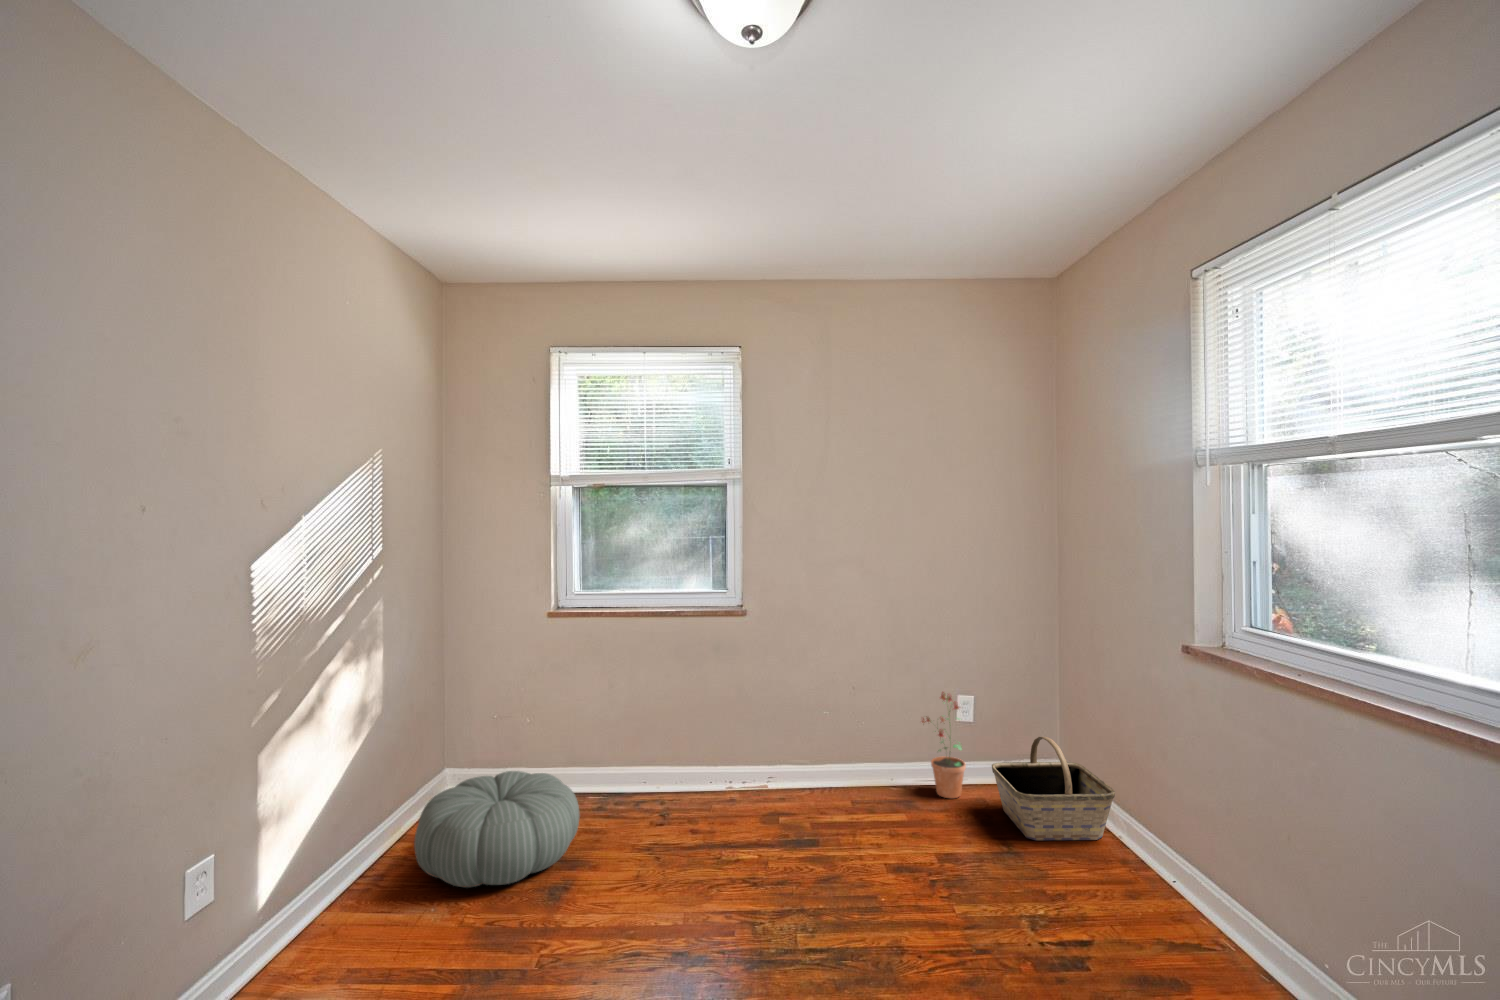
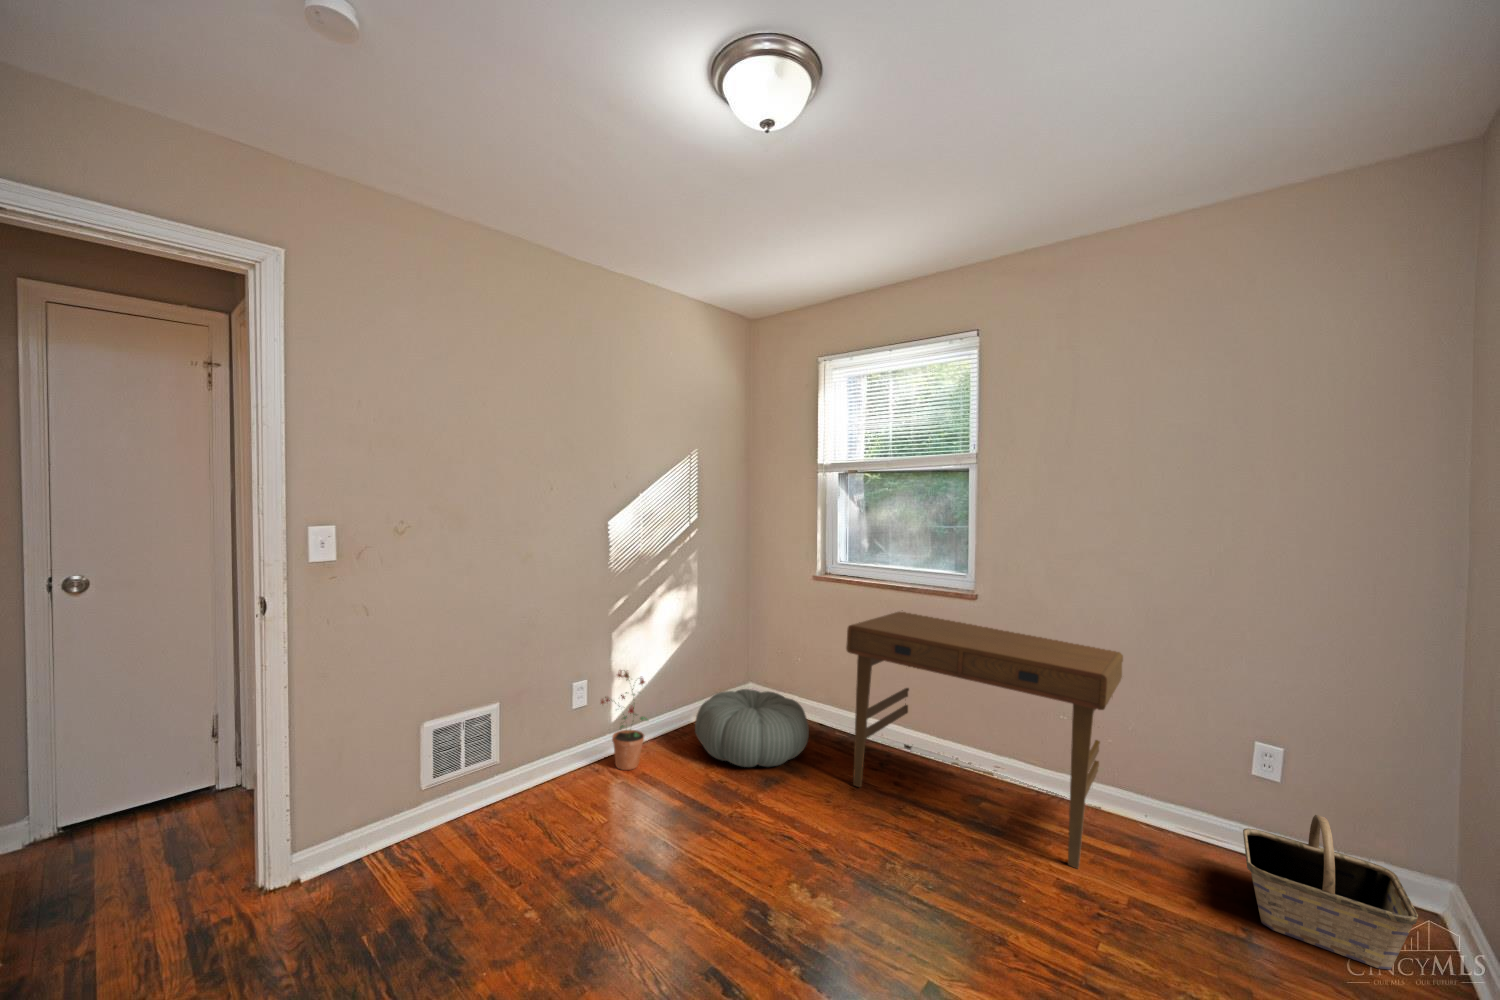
desk: none [636,628,913,853] -> present [846,610,1123,868]
potted plant: present [922,692,966,798] -> present [601,670,648,770]

